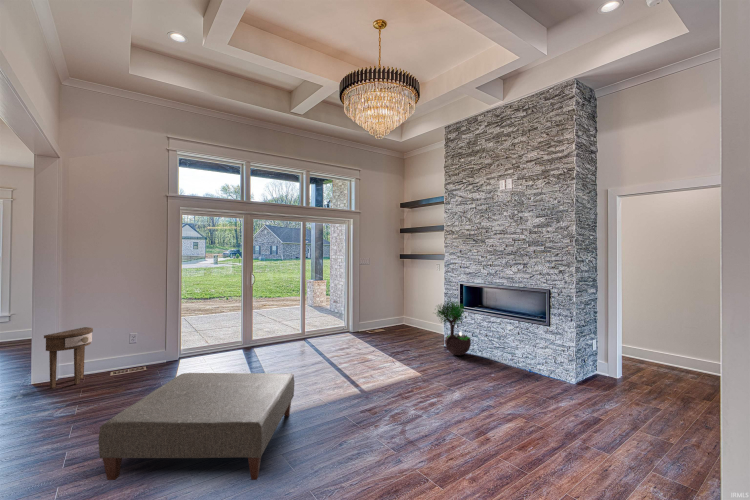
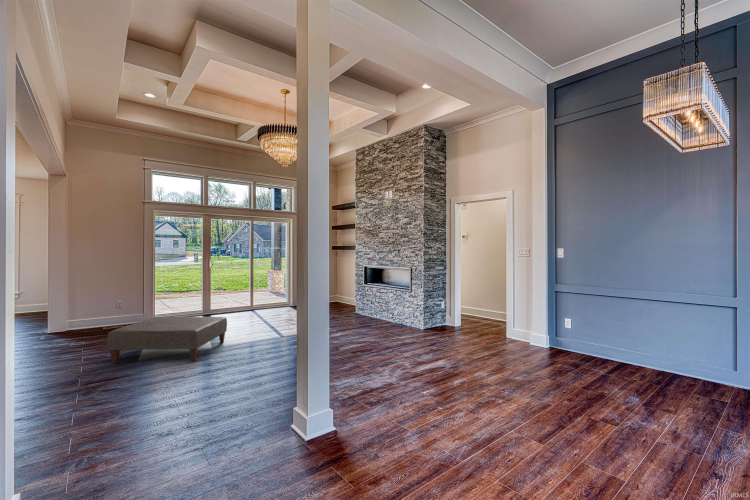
potted tree: present [437,301,471,355] -> none [342,275,370,318]
side table: present [44,327,93,388] -> none [61,295,94,334]

